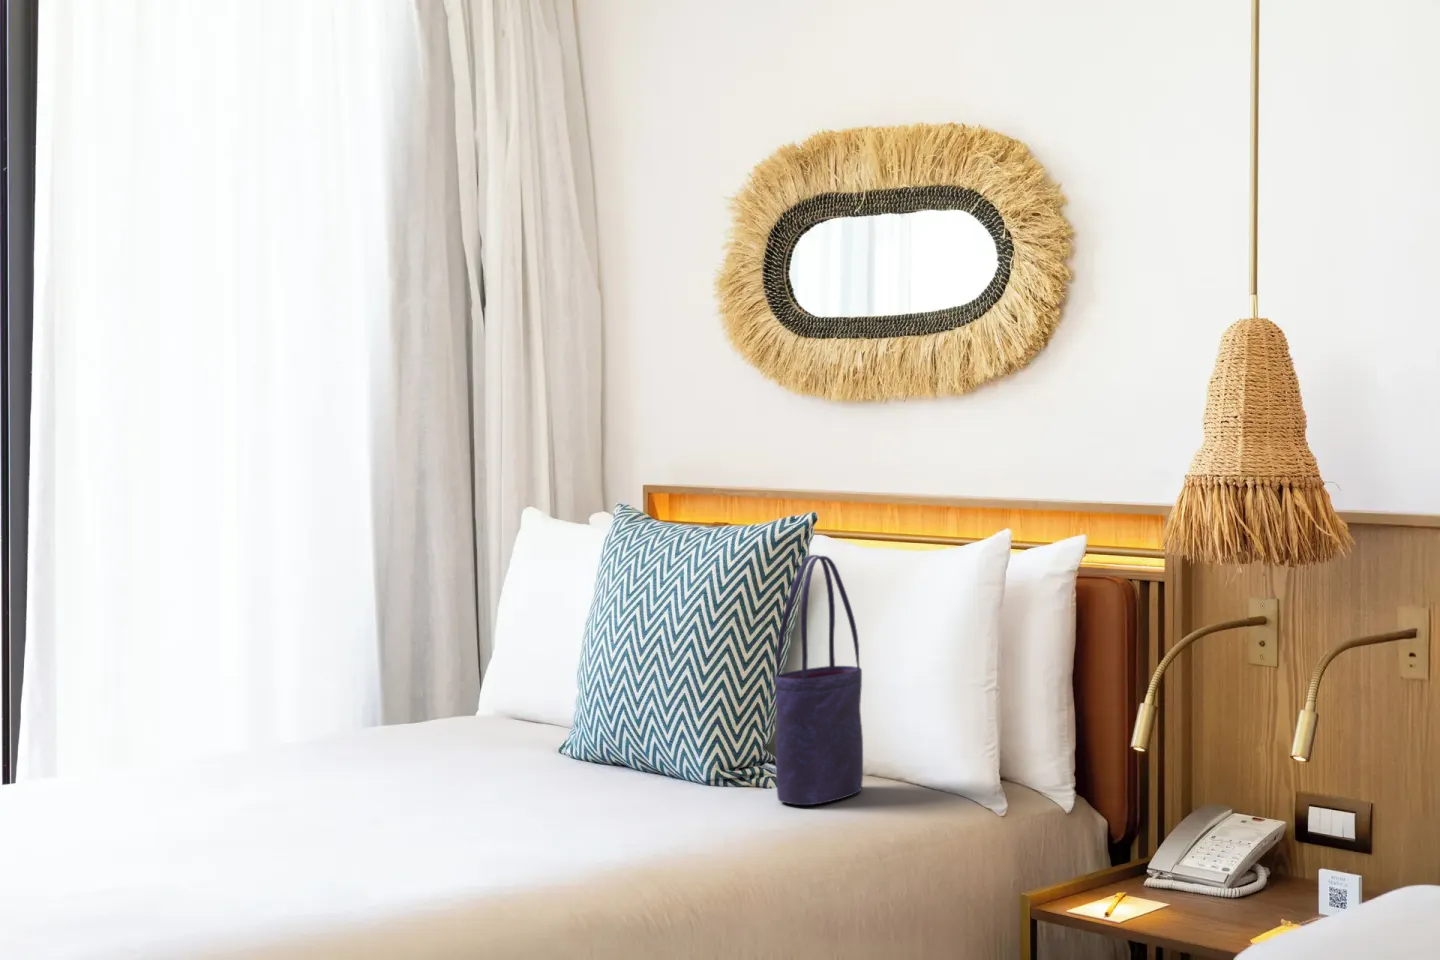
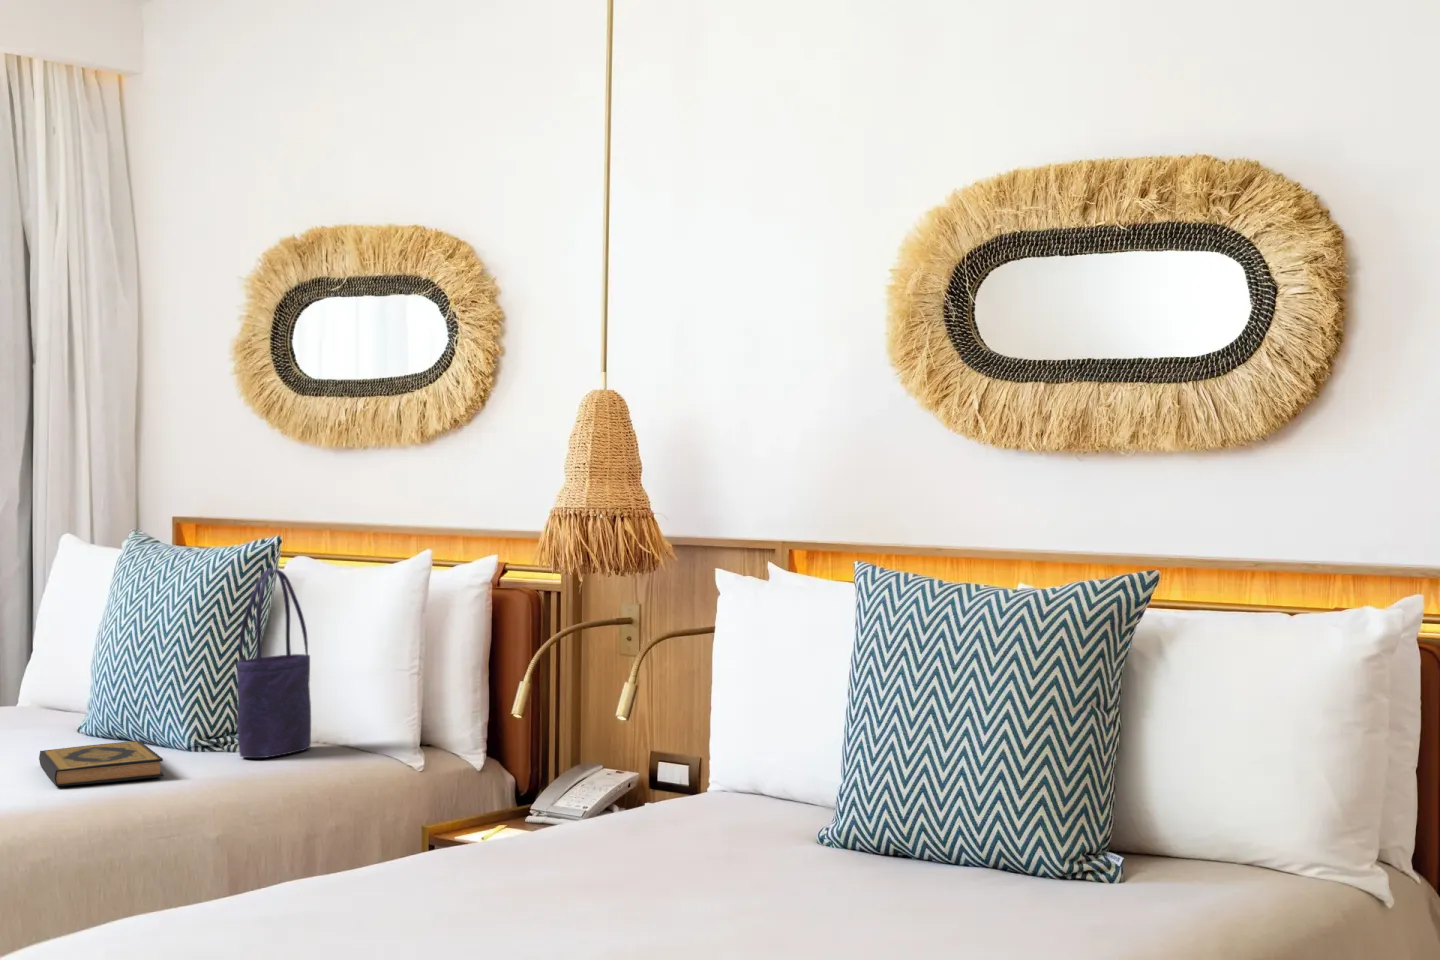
hardback book: none [532,773,695,843] -> present [39,741,163,786]

